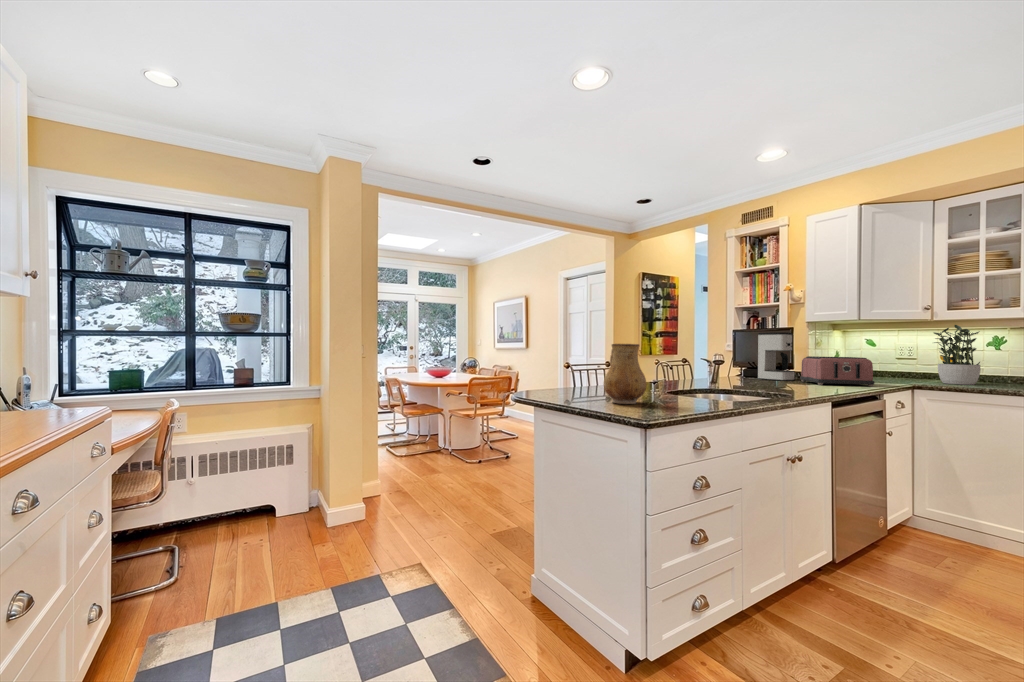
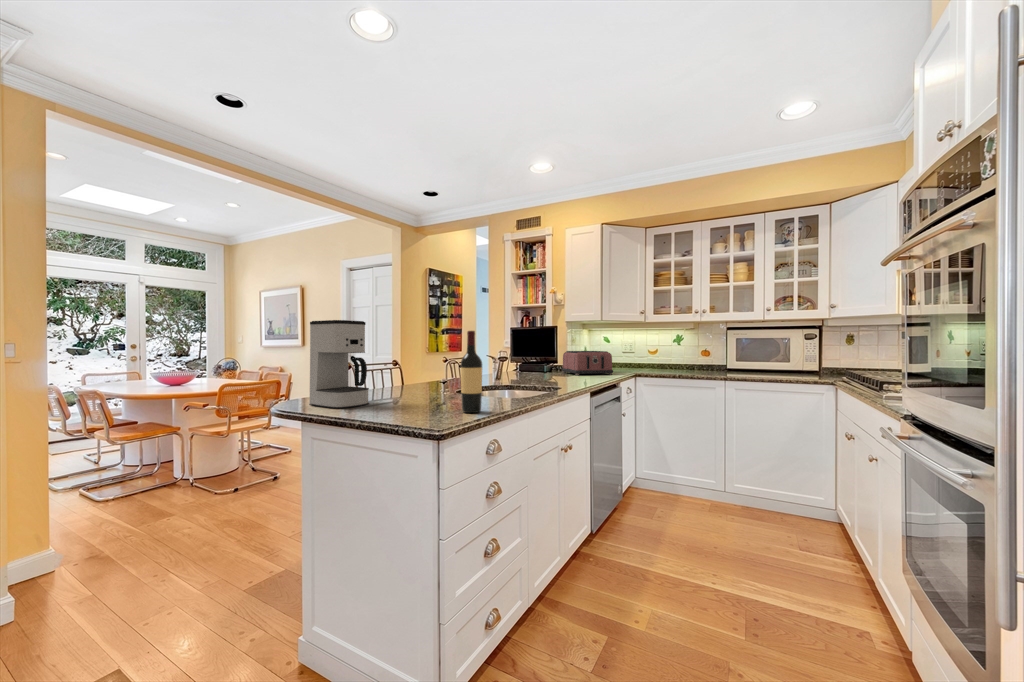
potted plant: present [934,325,981,385] -> none [645,325,672,369]
wine bottle: none [671,330,693,409] -> present [461,331,482,413]
coffee maker: present [758,332,795,381] -> present [309,320,369,408]
ceramic pitcher: present [603,344,646,404] -> none [389,345,436,411]

